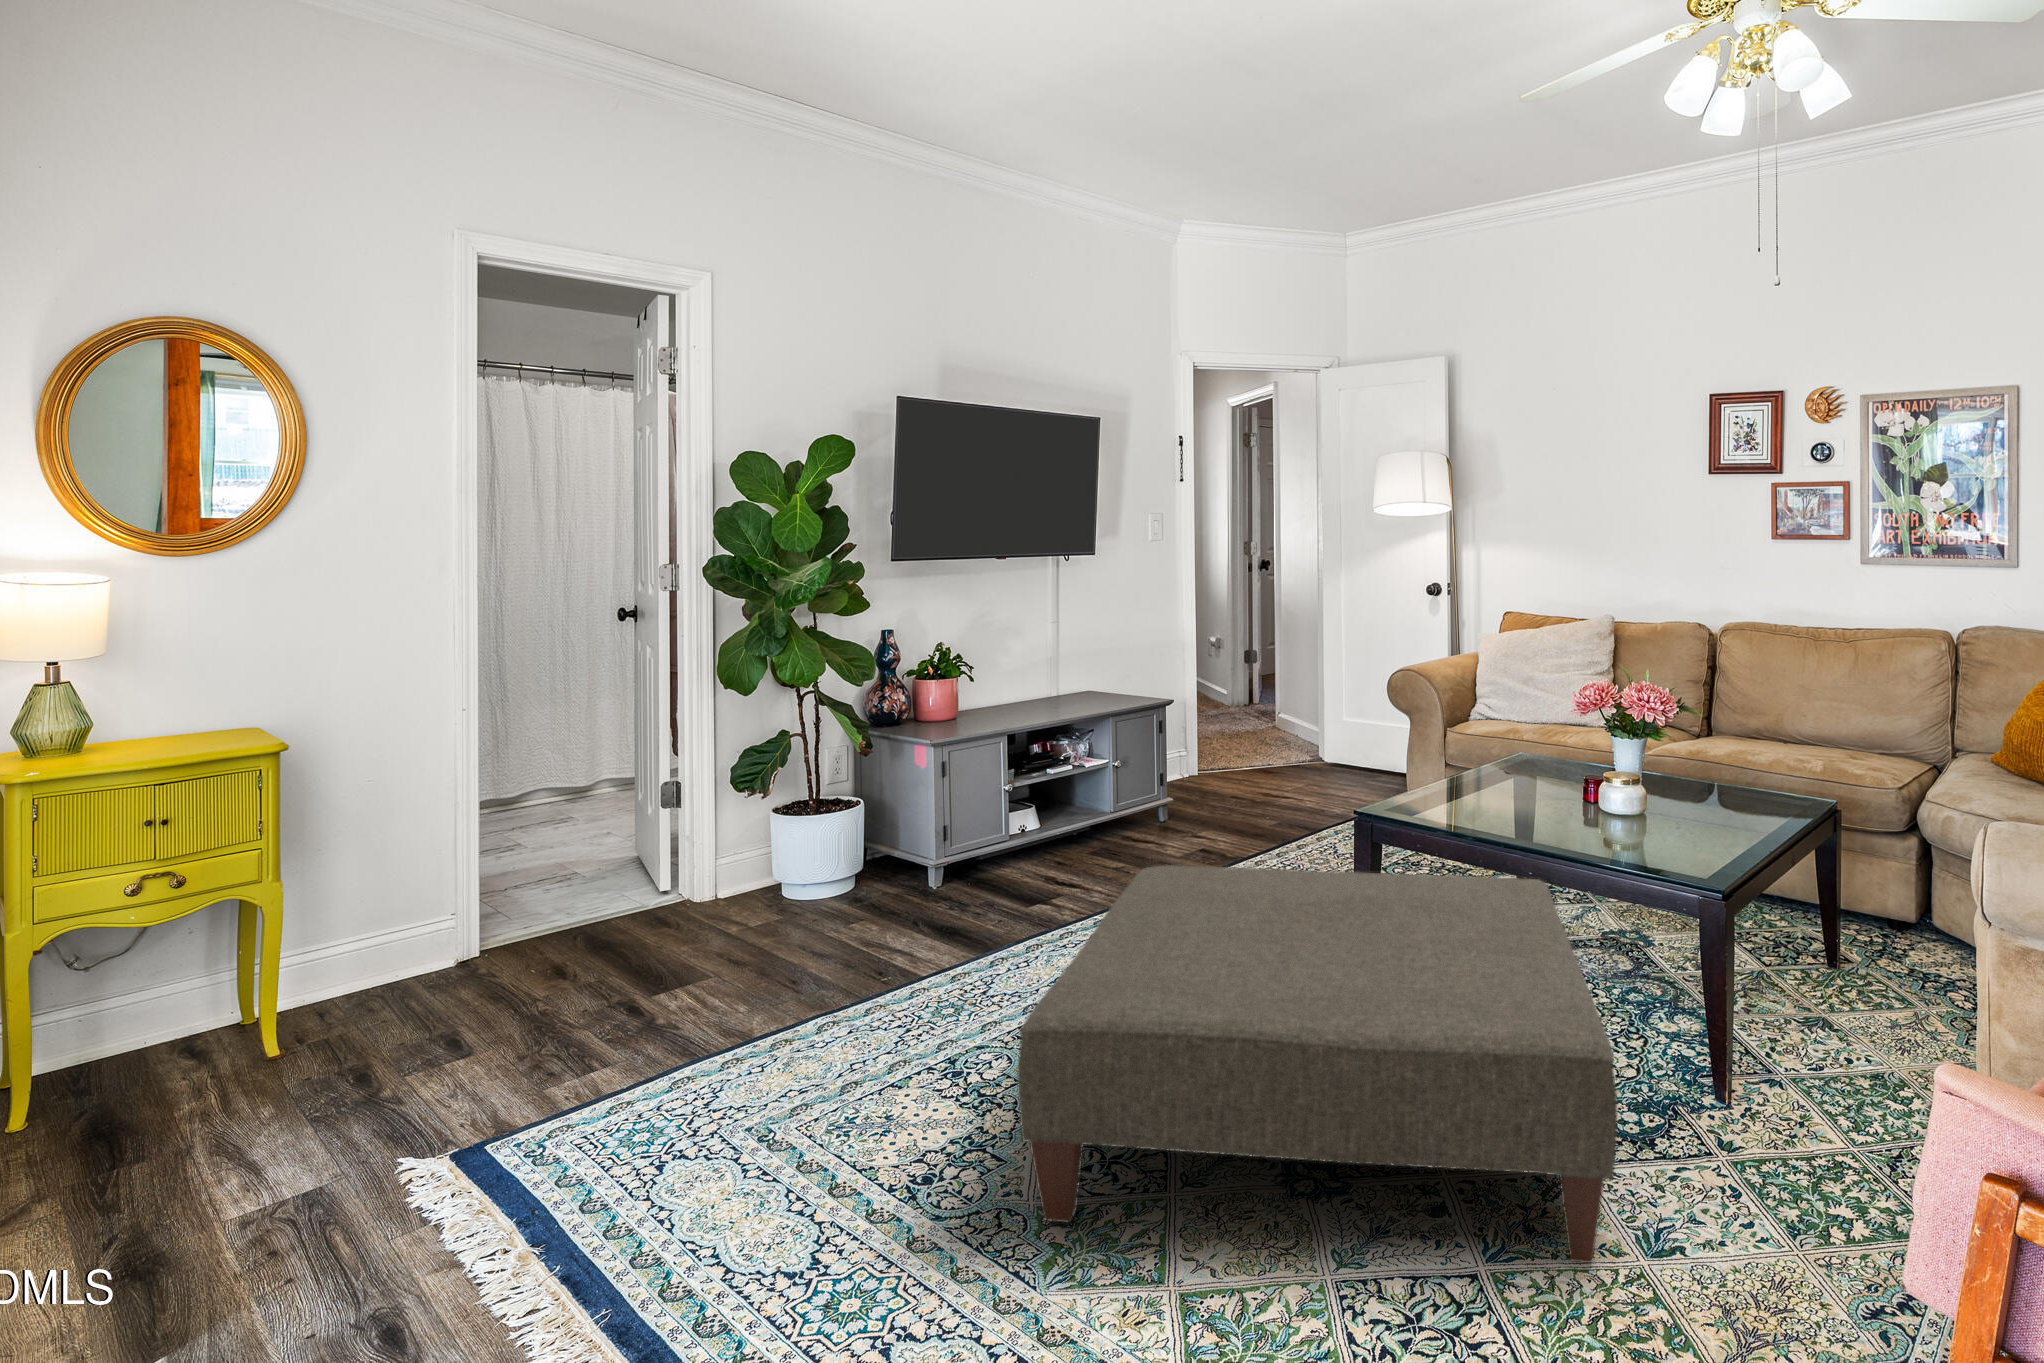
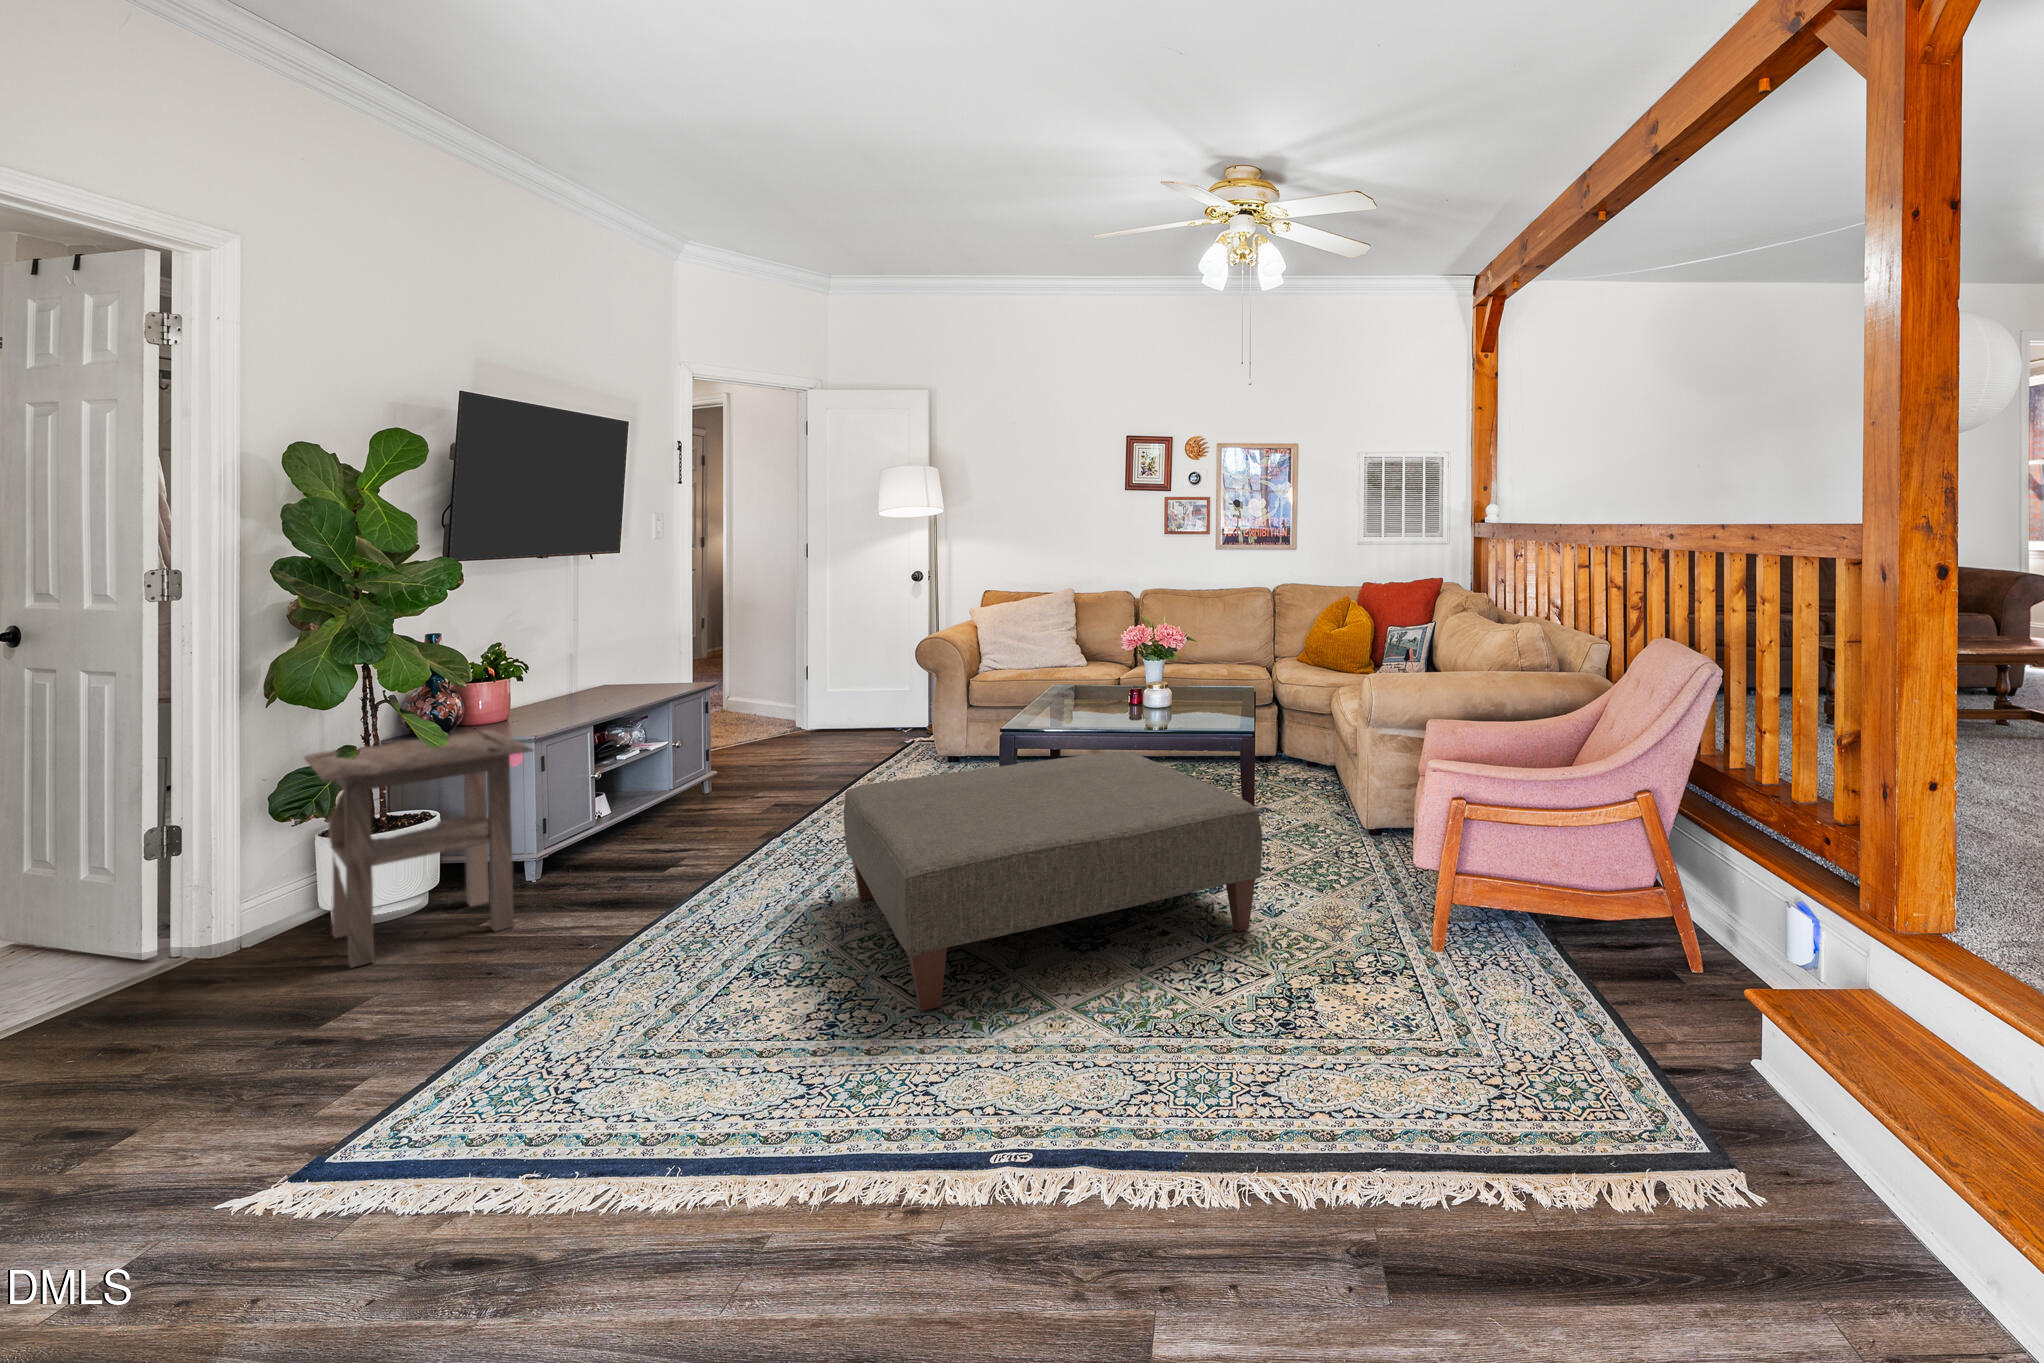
side table: none [692,732,889,955] -> present [304,730,533,968]

